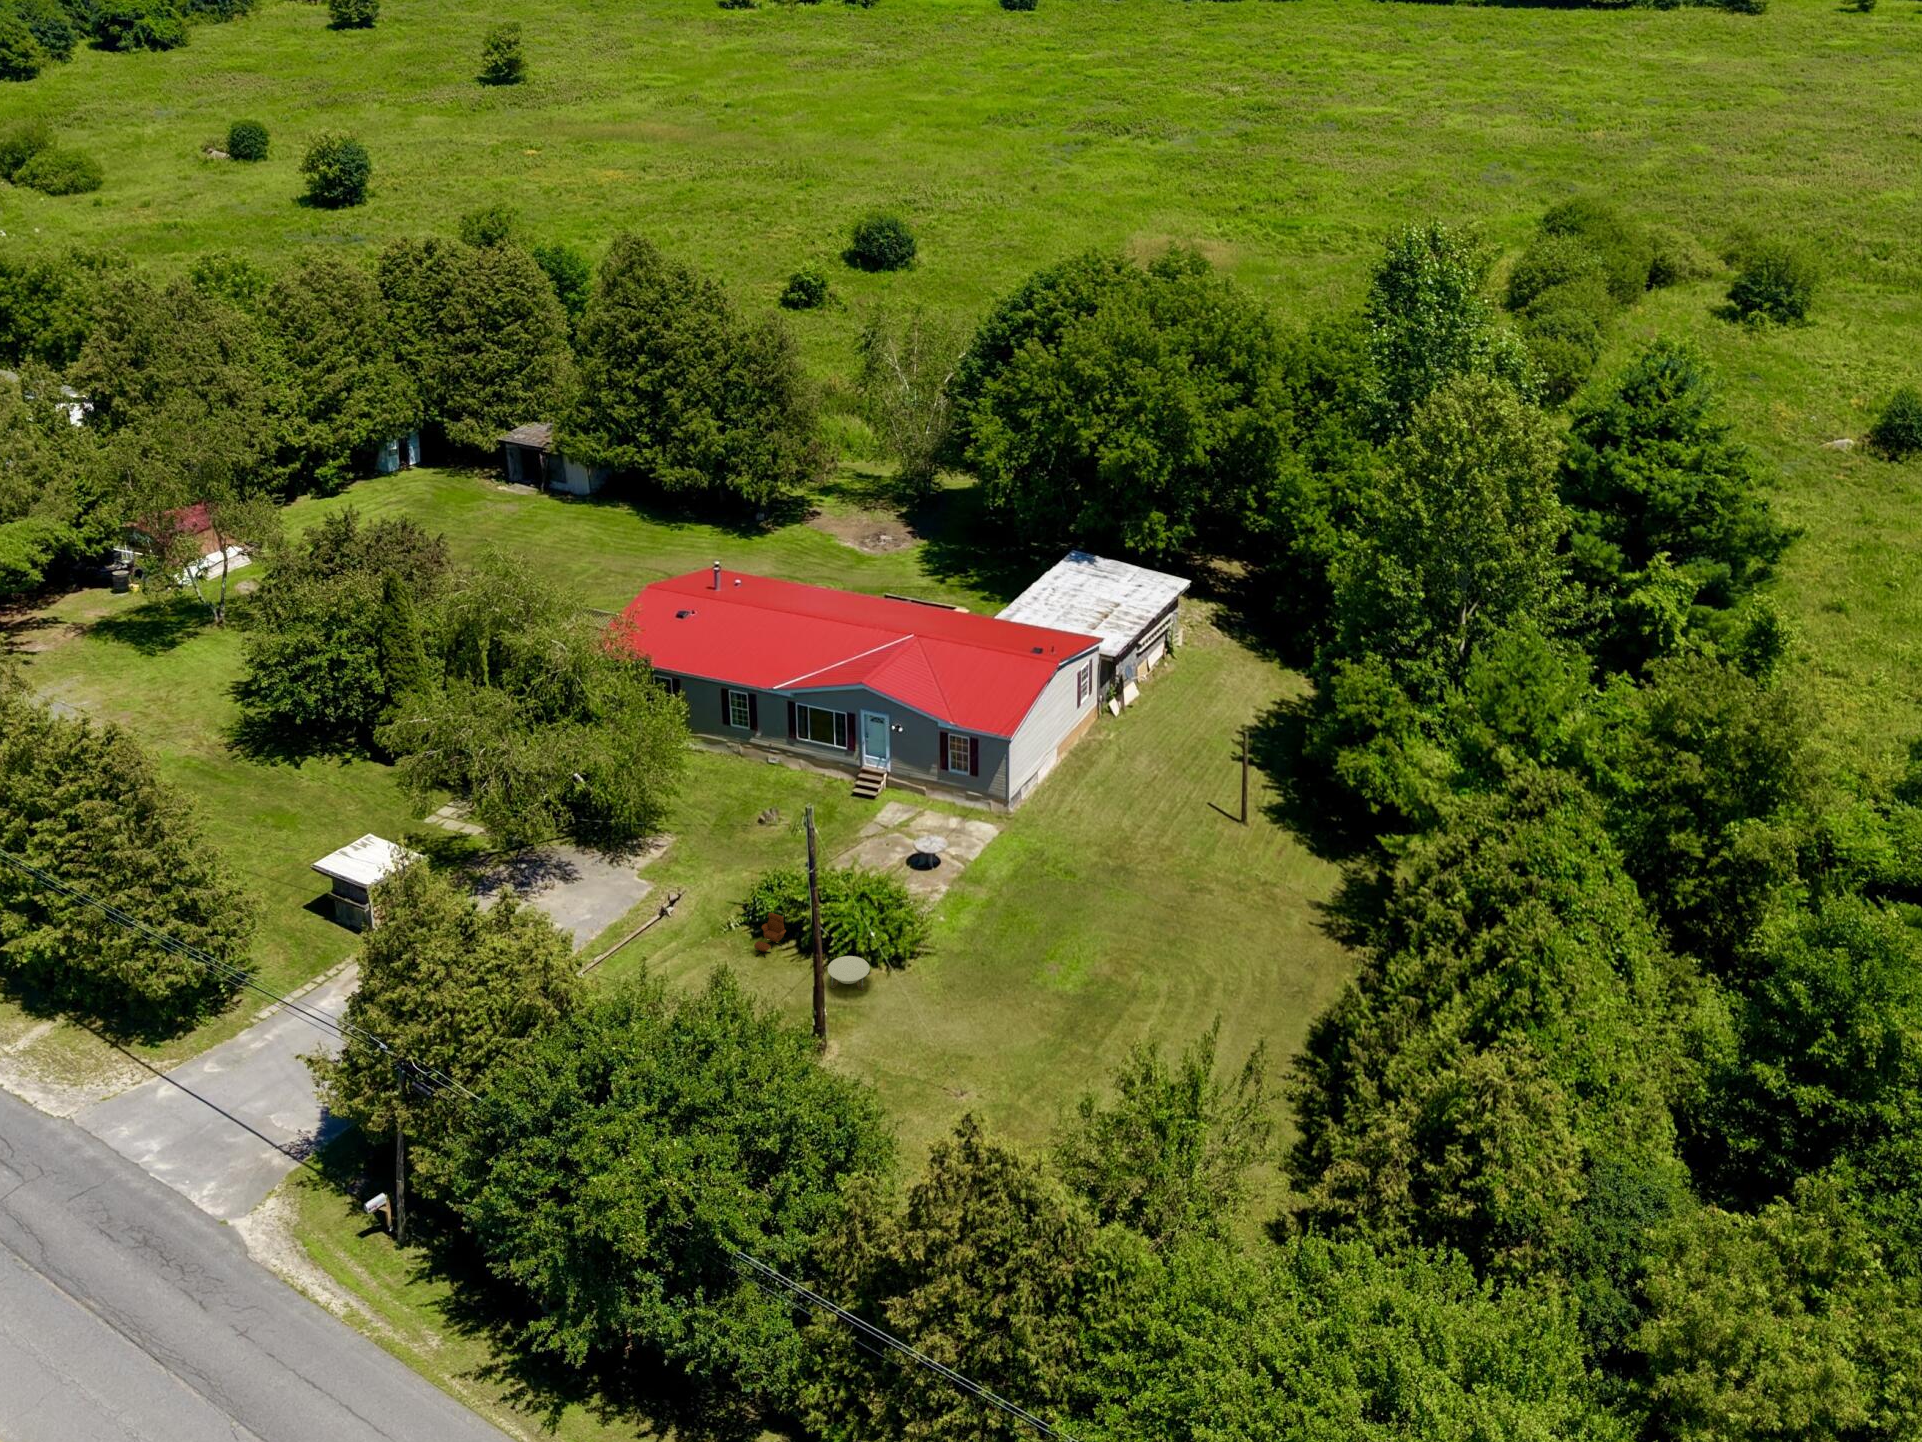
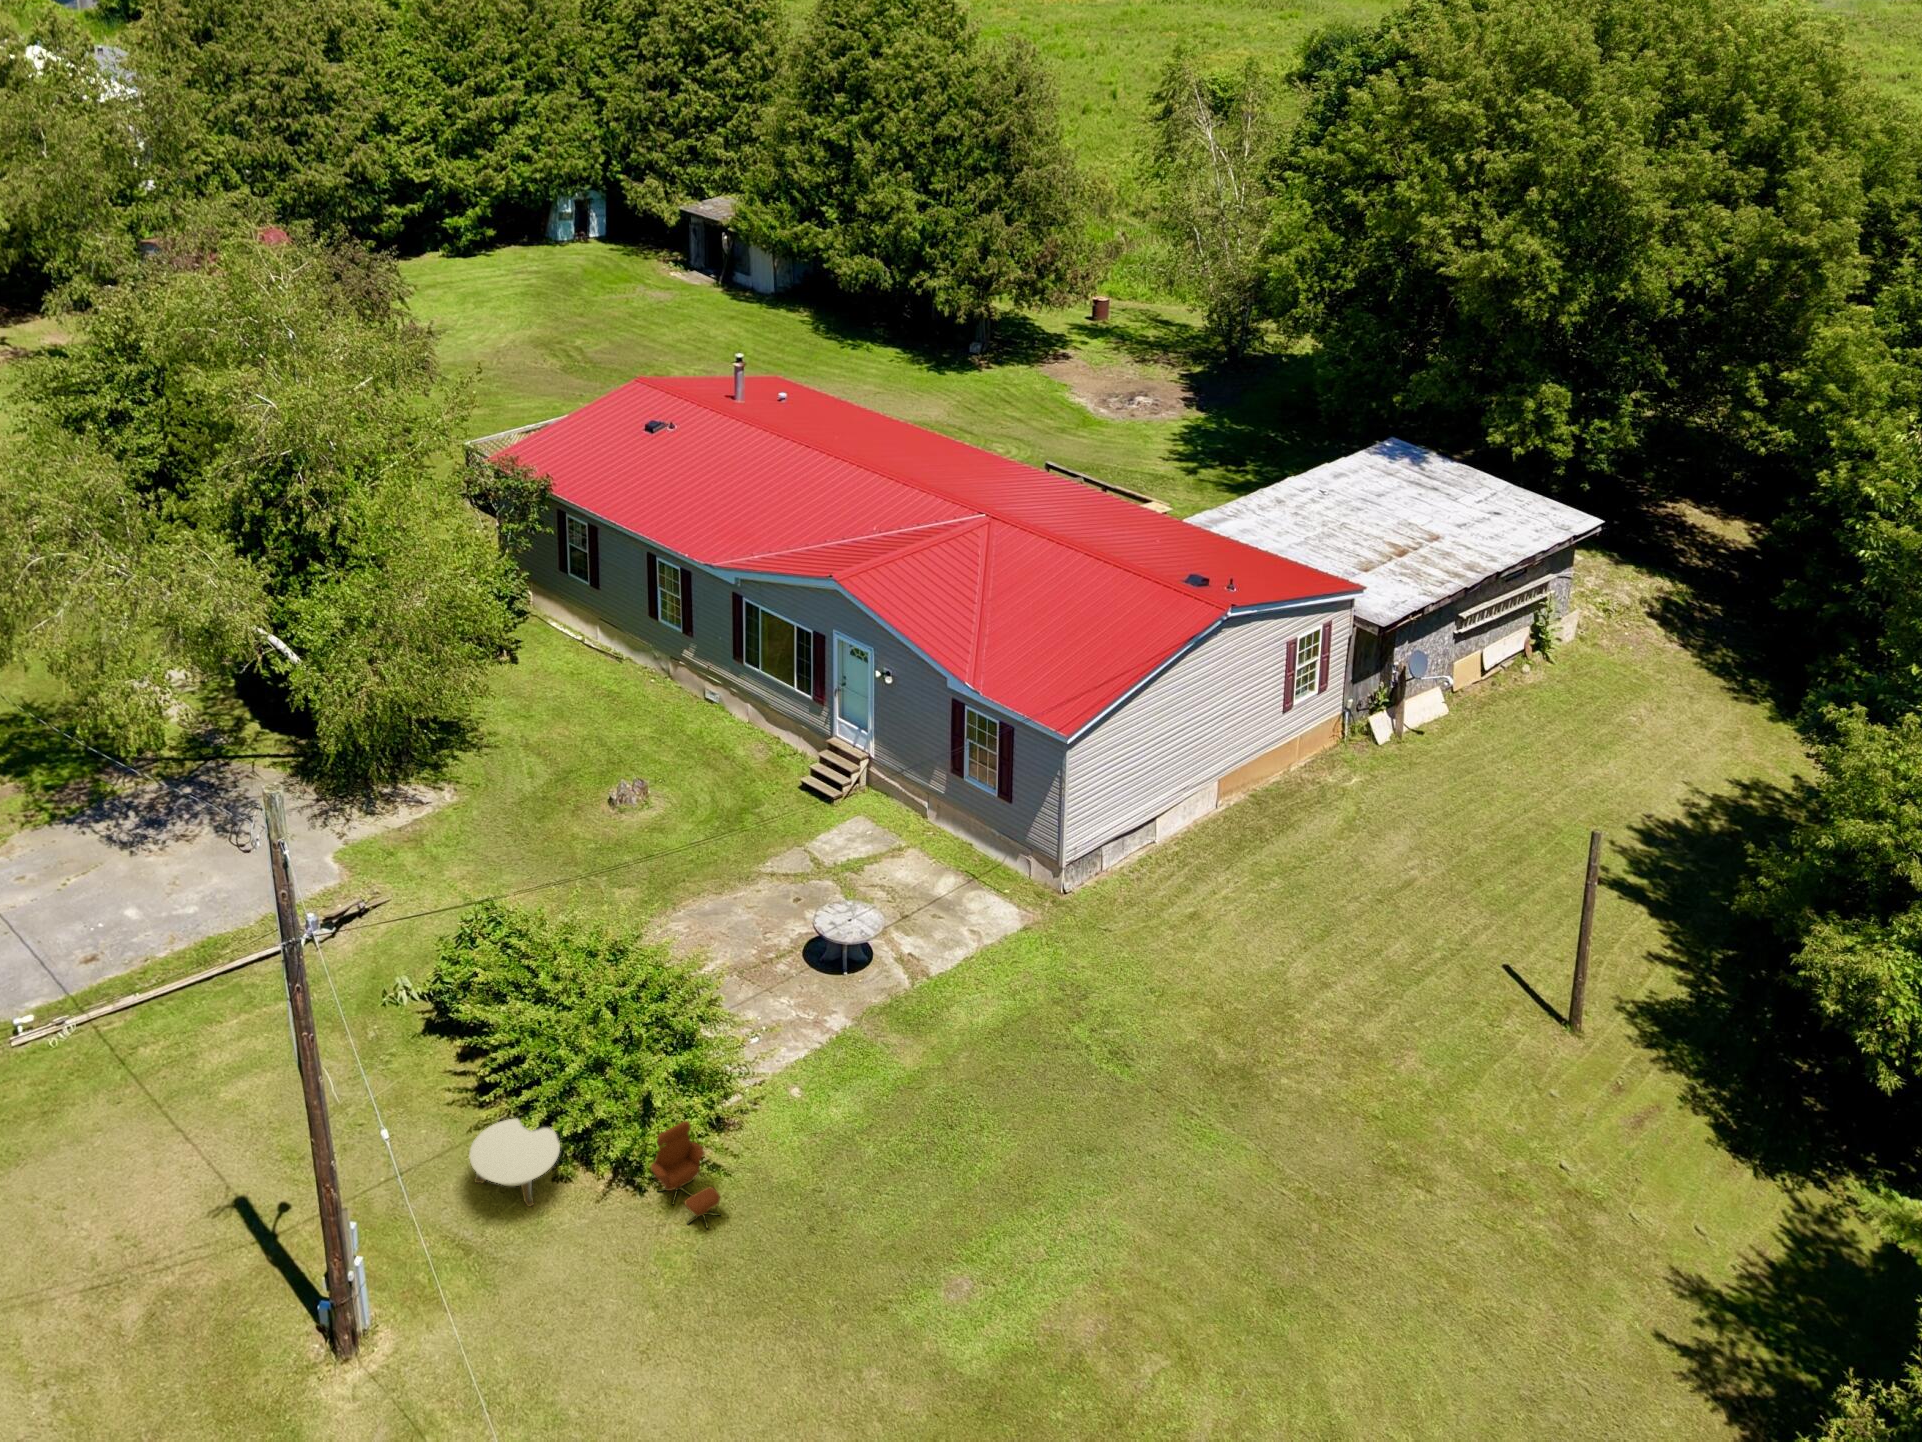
lounge chair: present [754,912,786,958] -> present [651,1121,720,1228]

